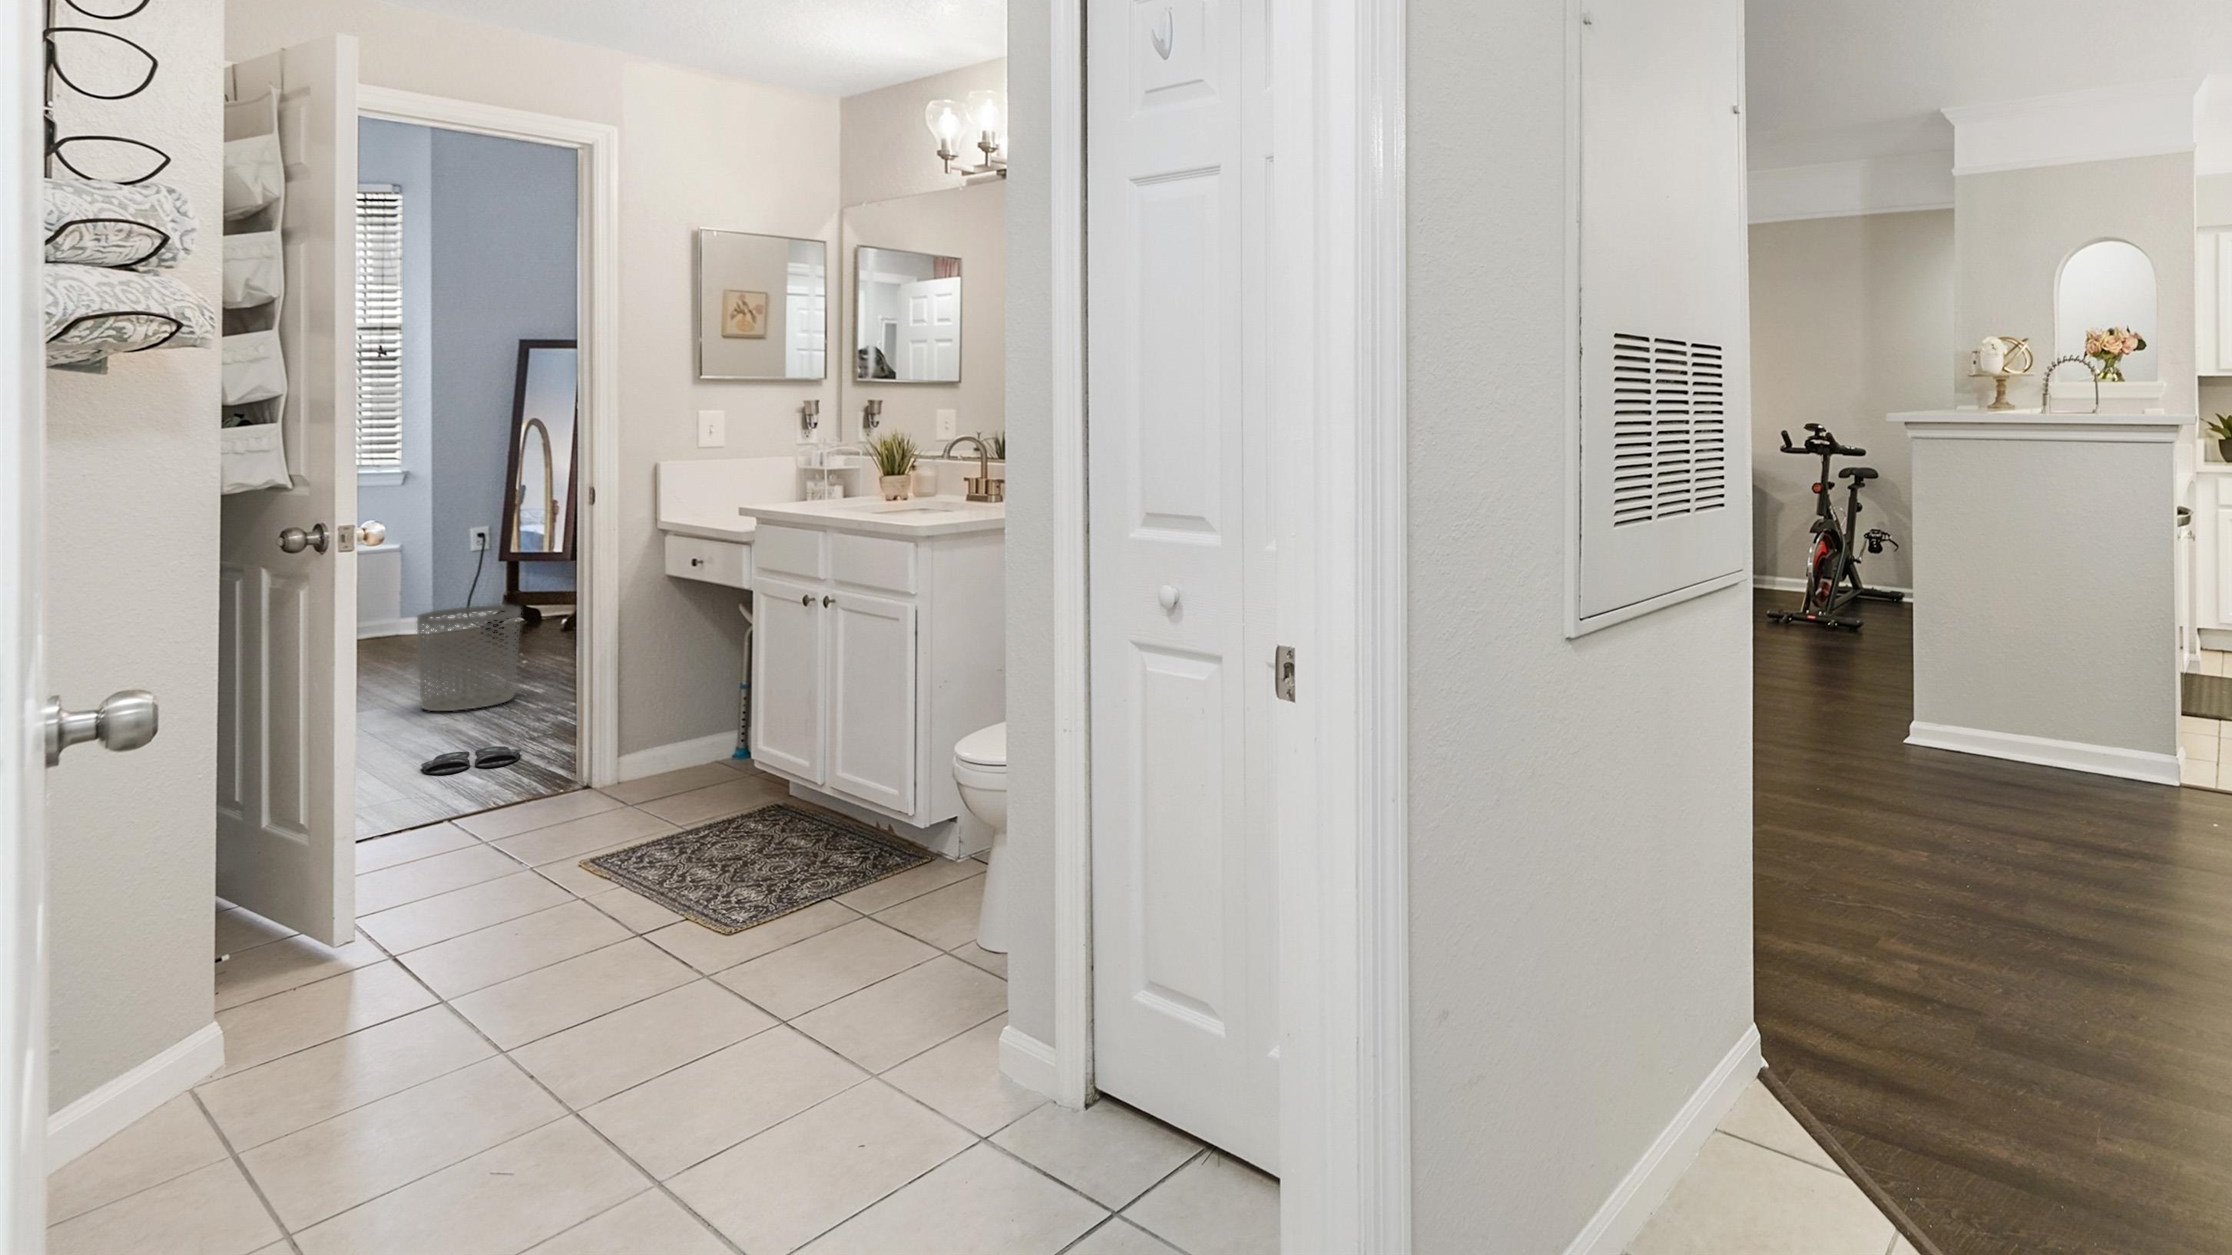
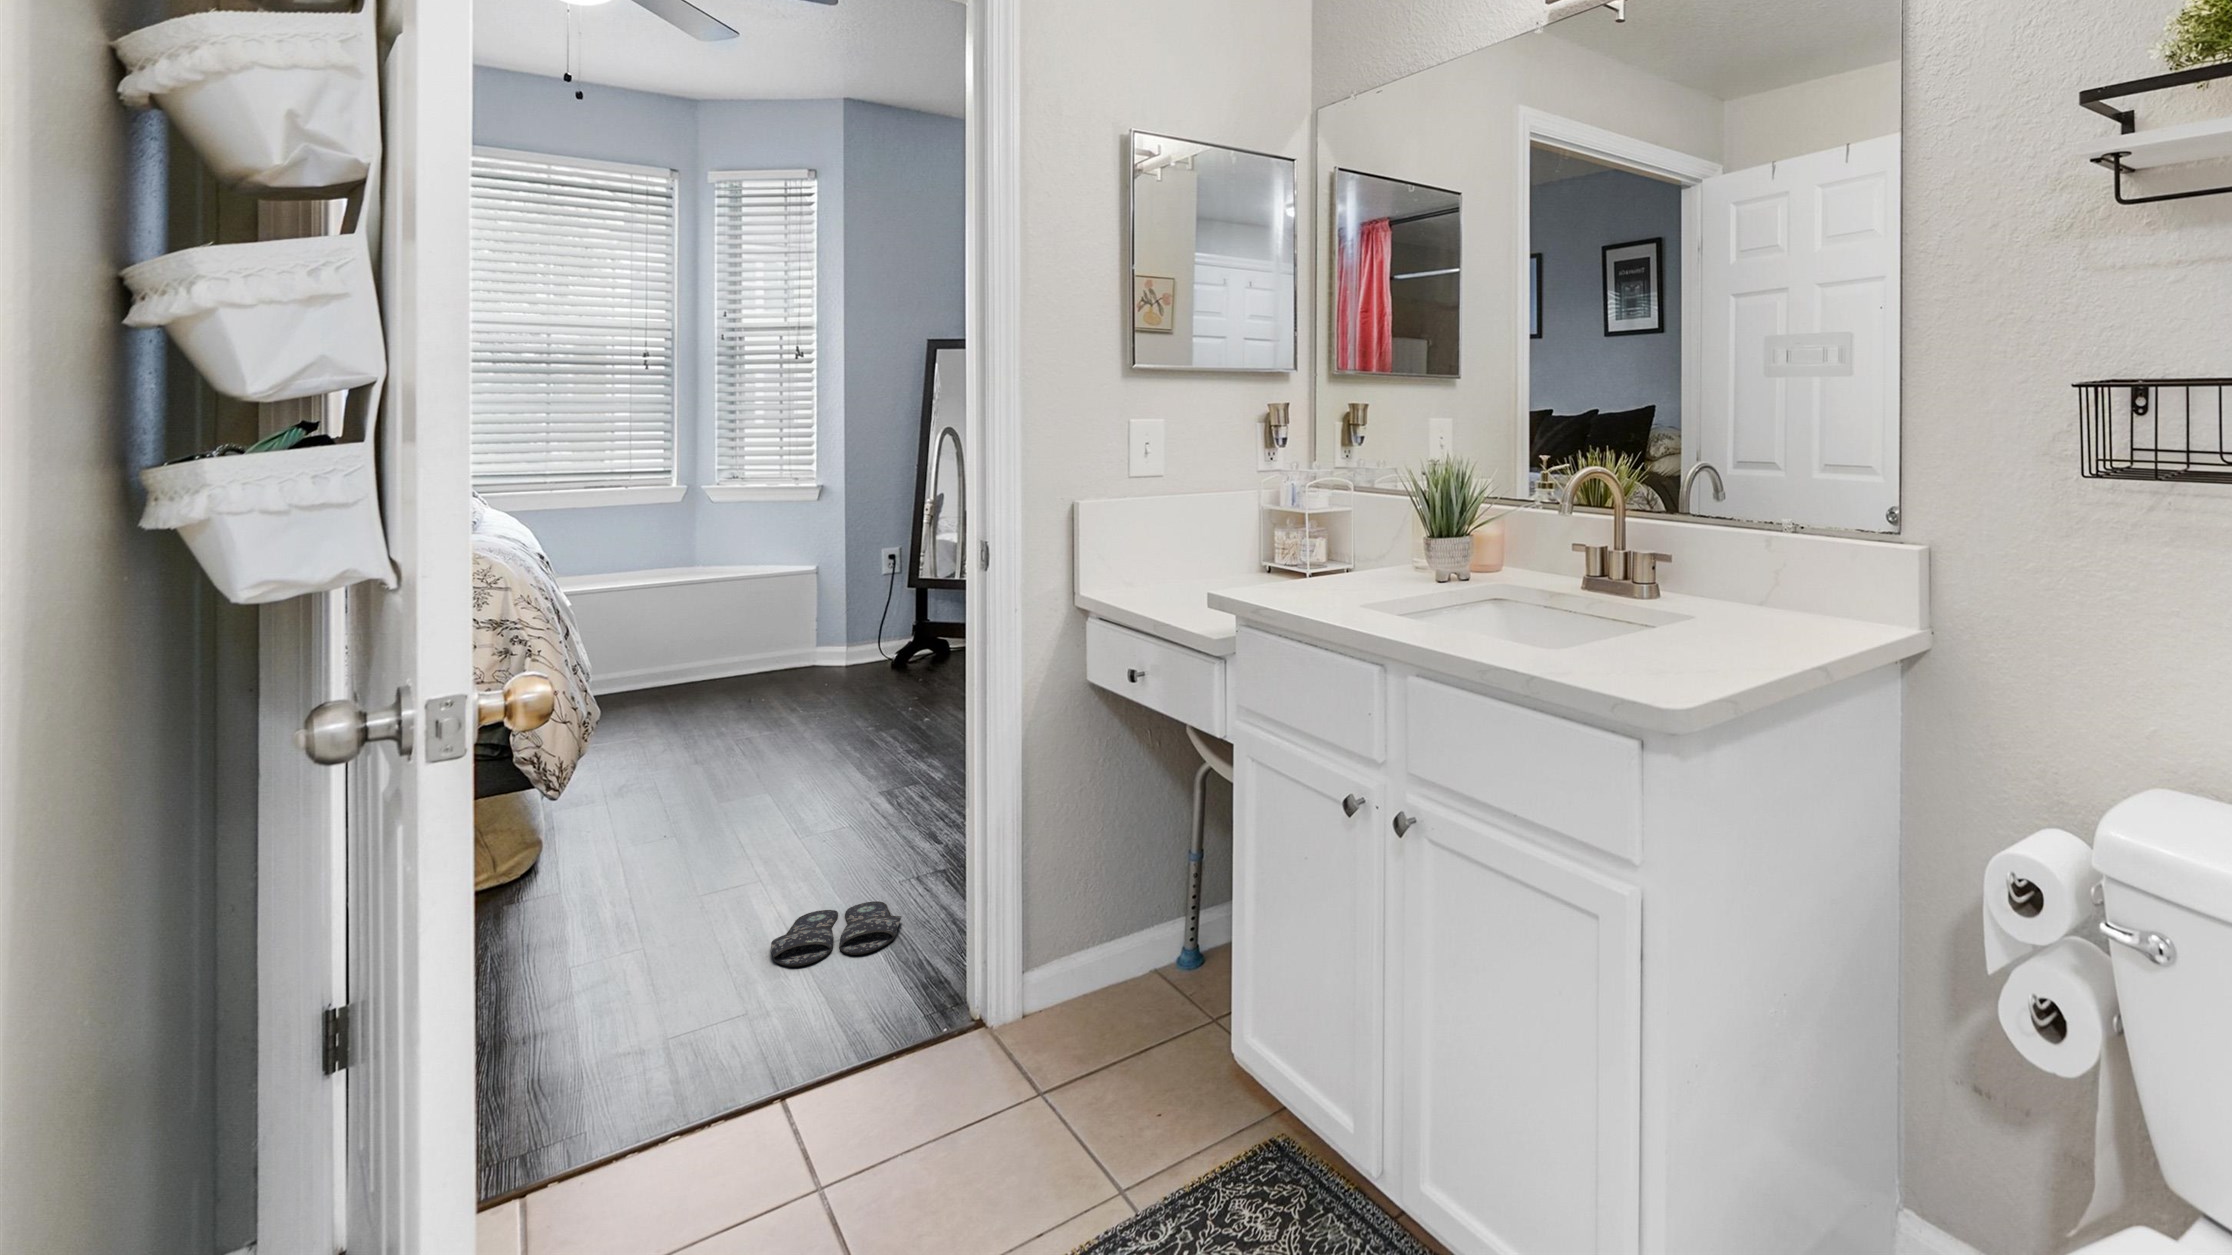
waste bin: present [417,605,521,711] -> none [797,669,915,816]

